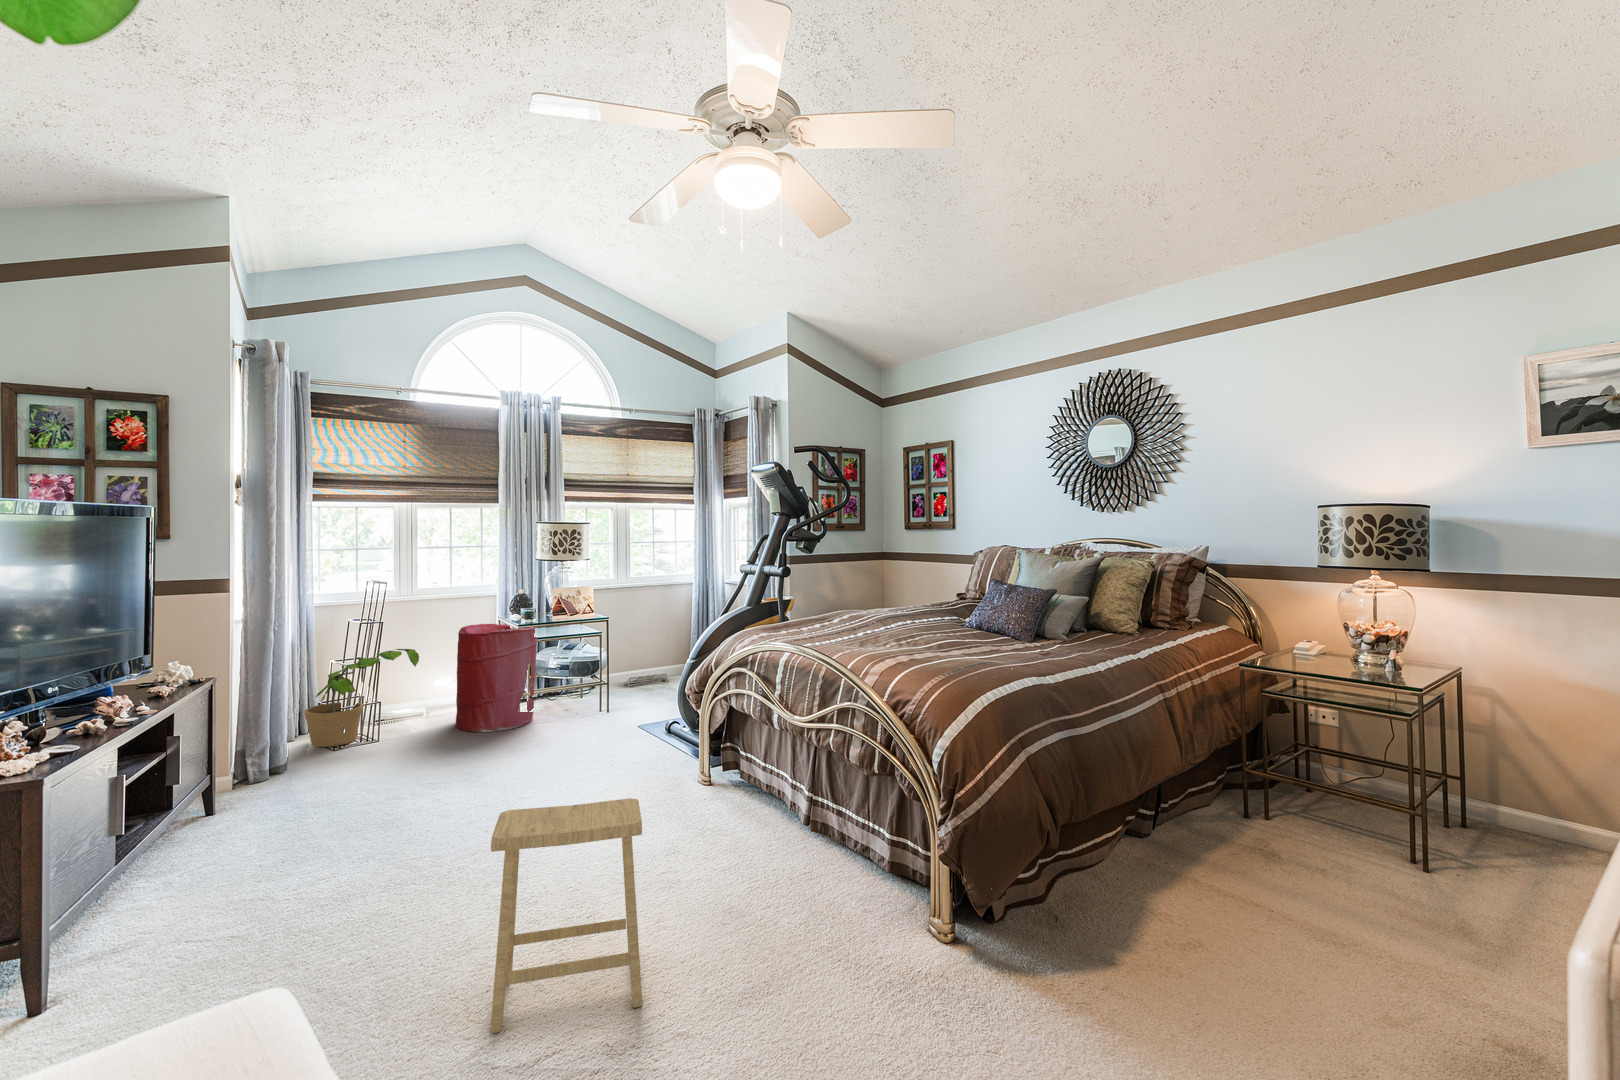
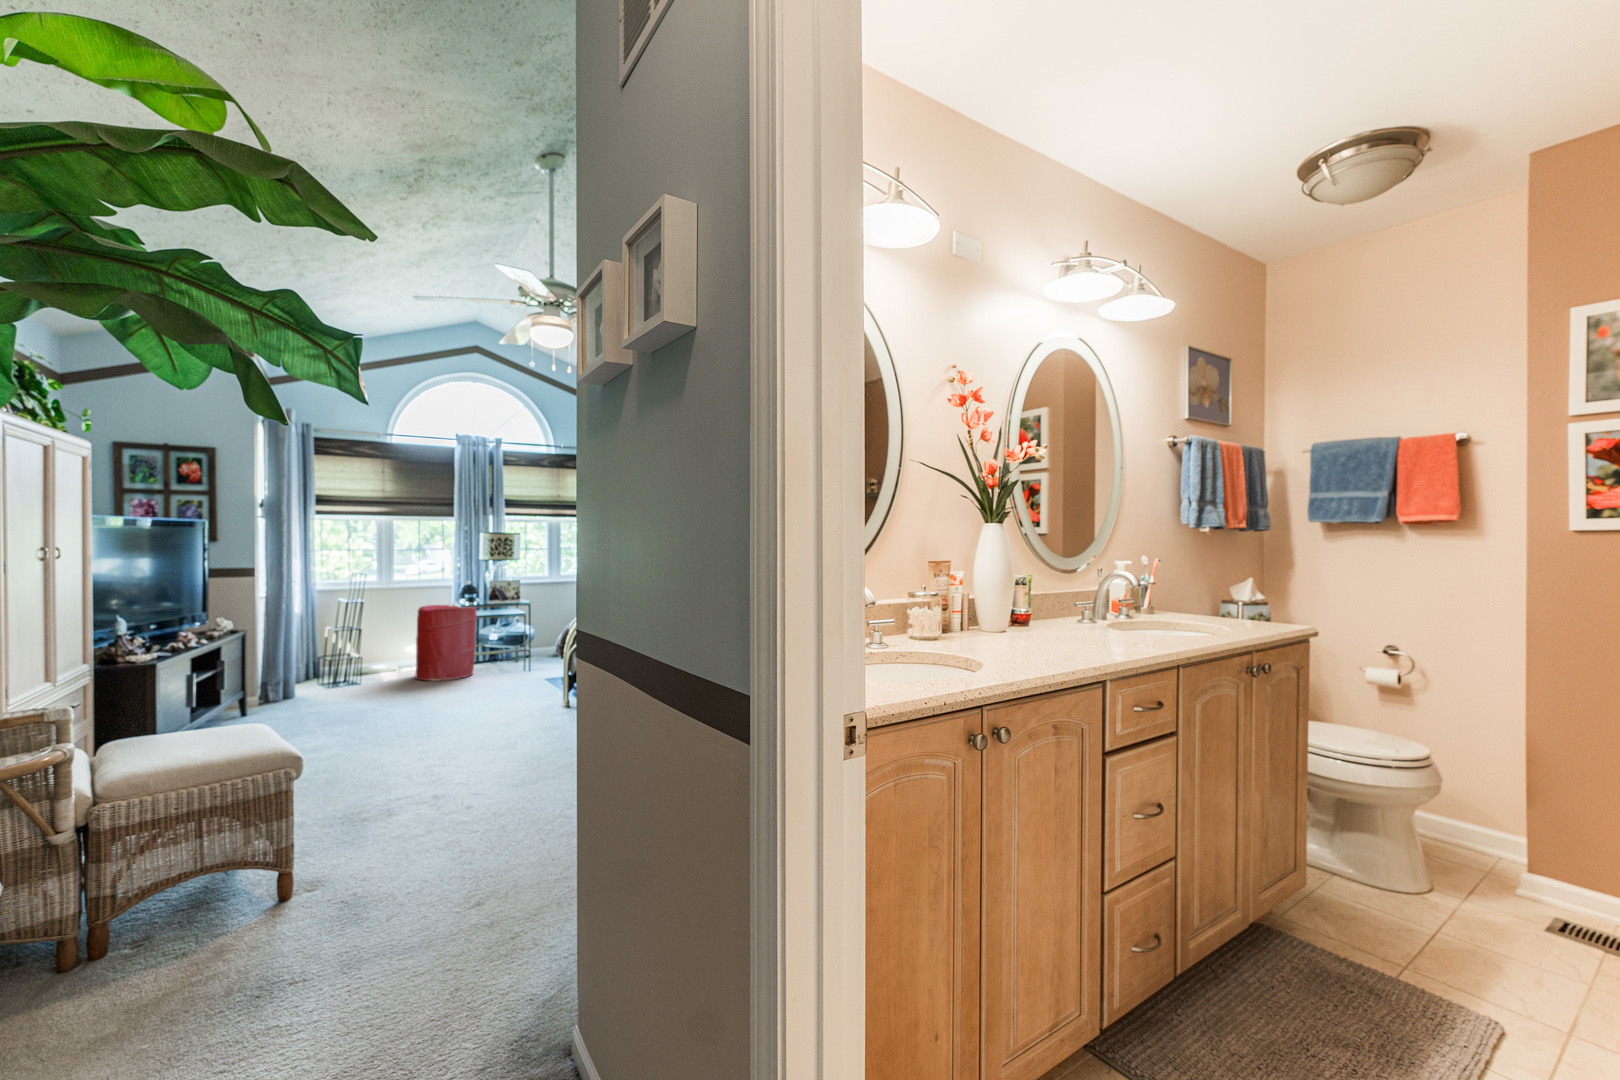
potted plant: present [304,649,419,747] -> none [307,621,388,687]
footstool: present [490,798,642,1033] -> none [363,682,458,792]

